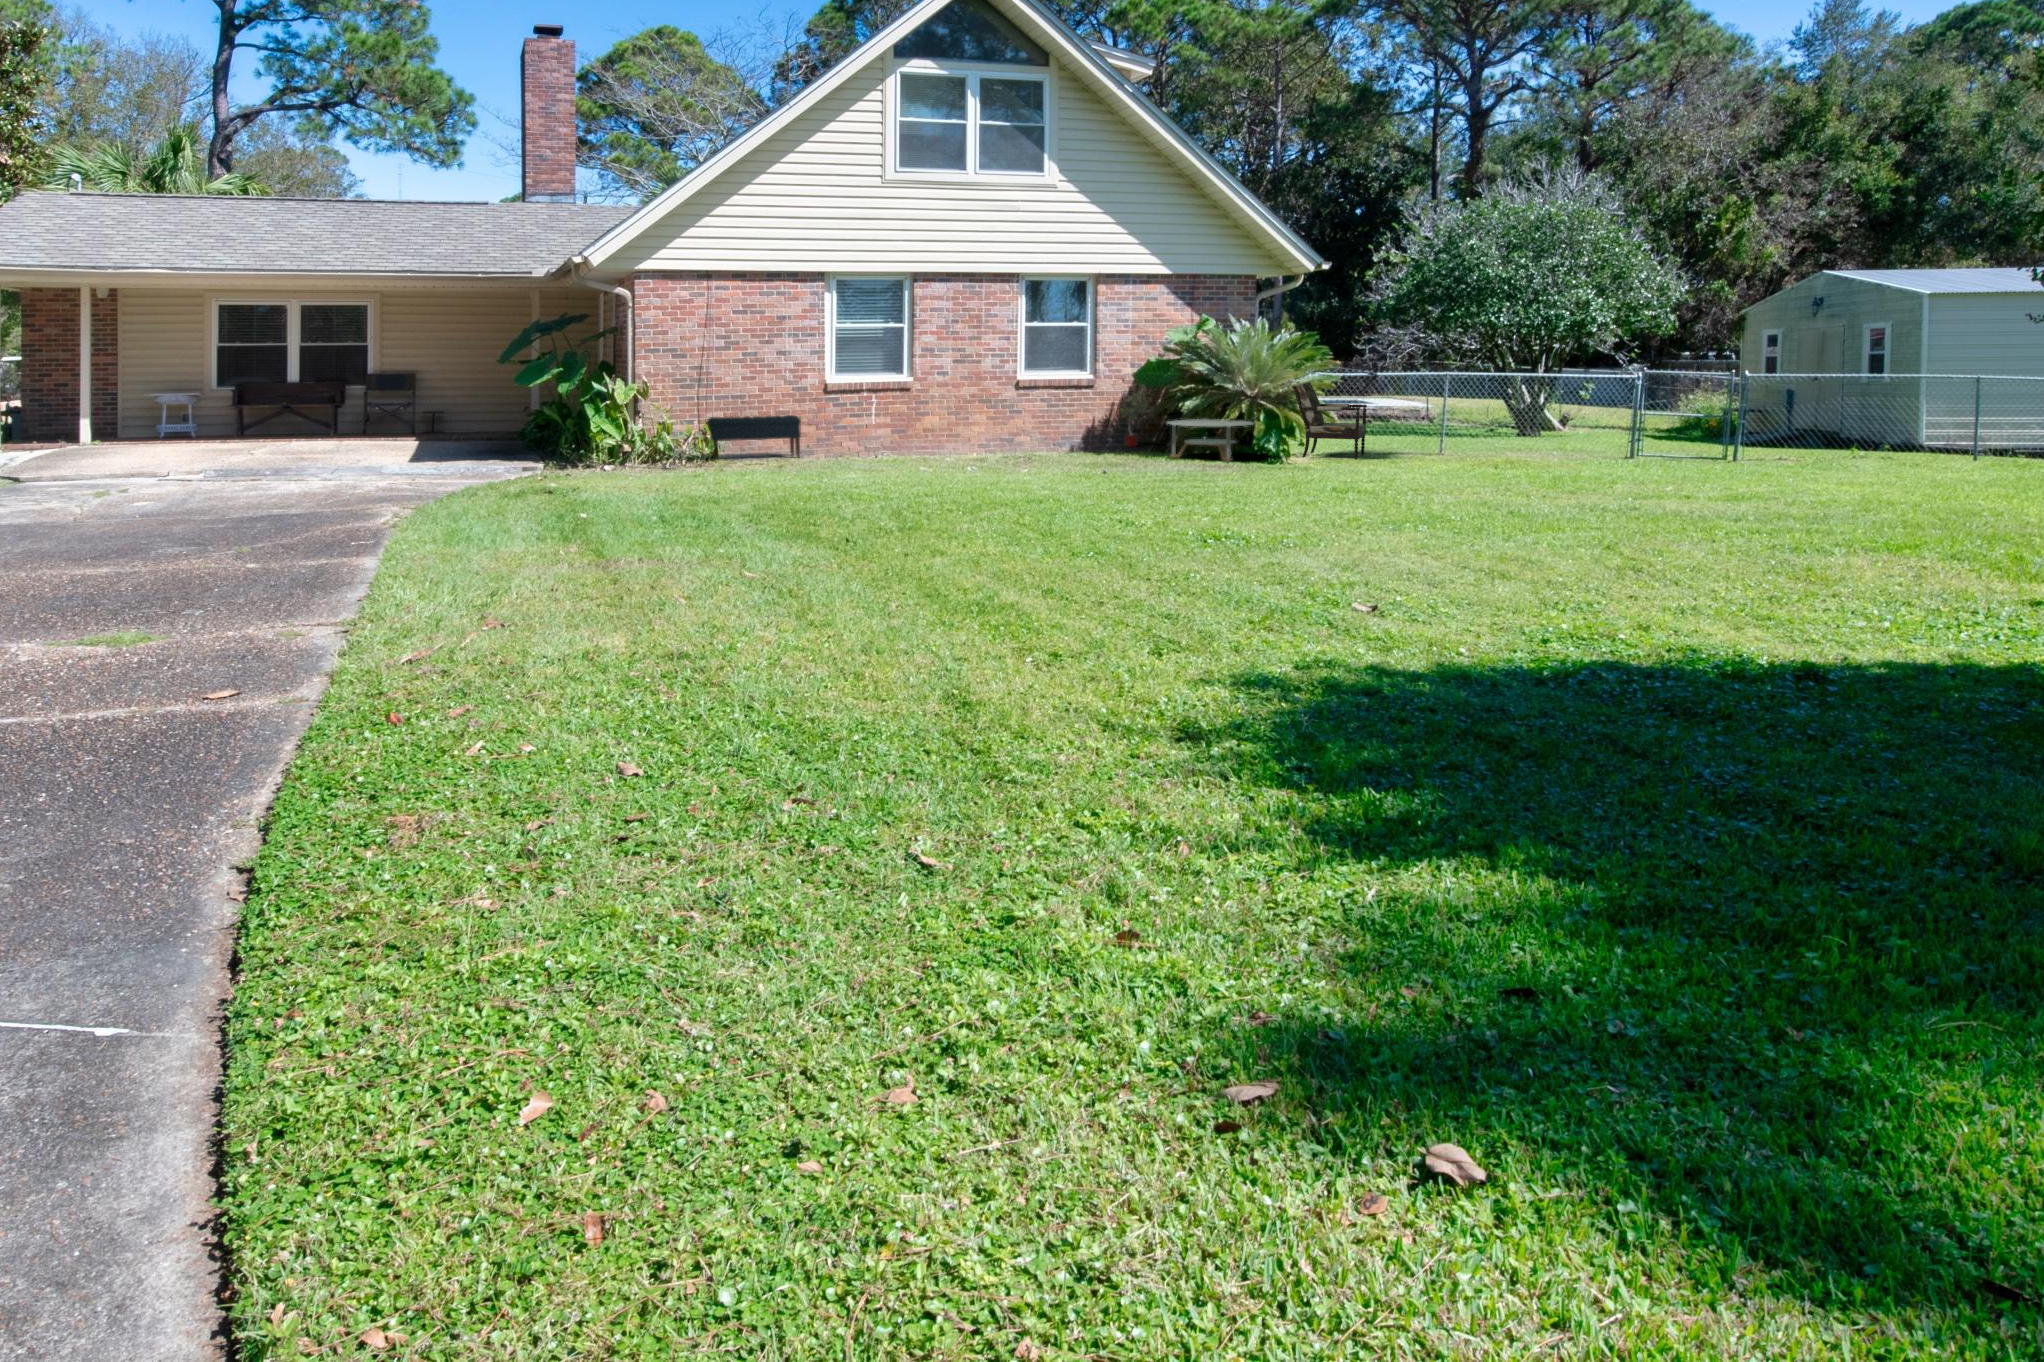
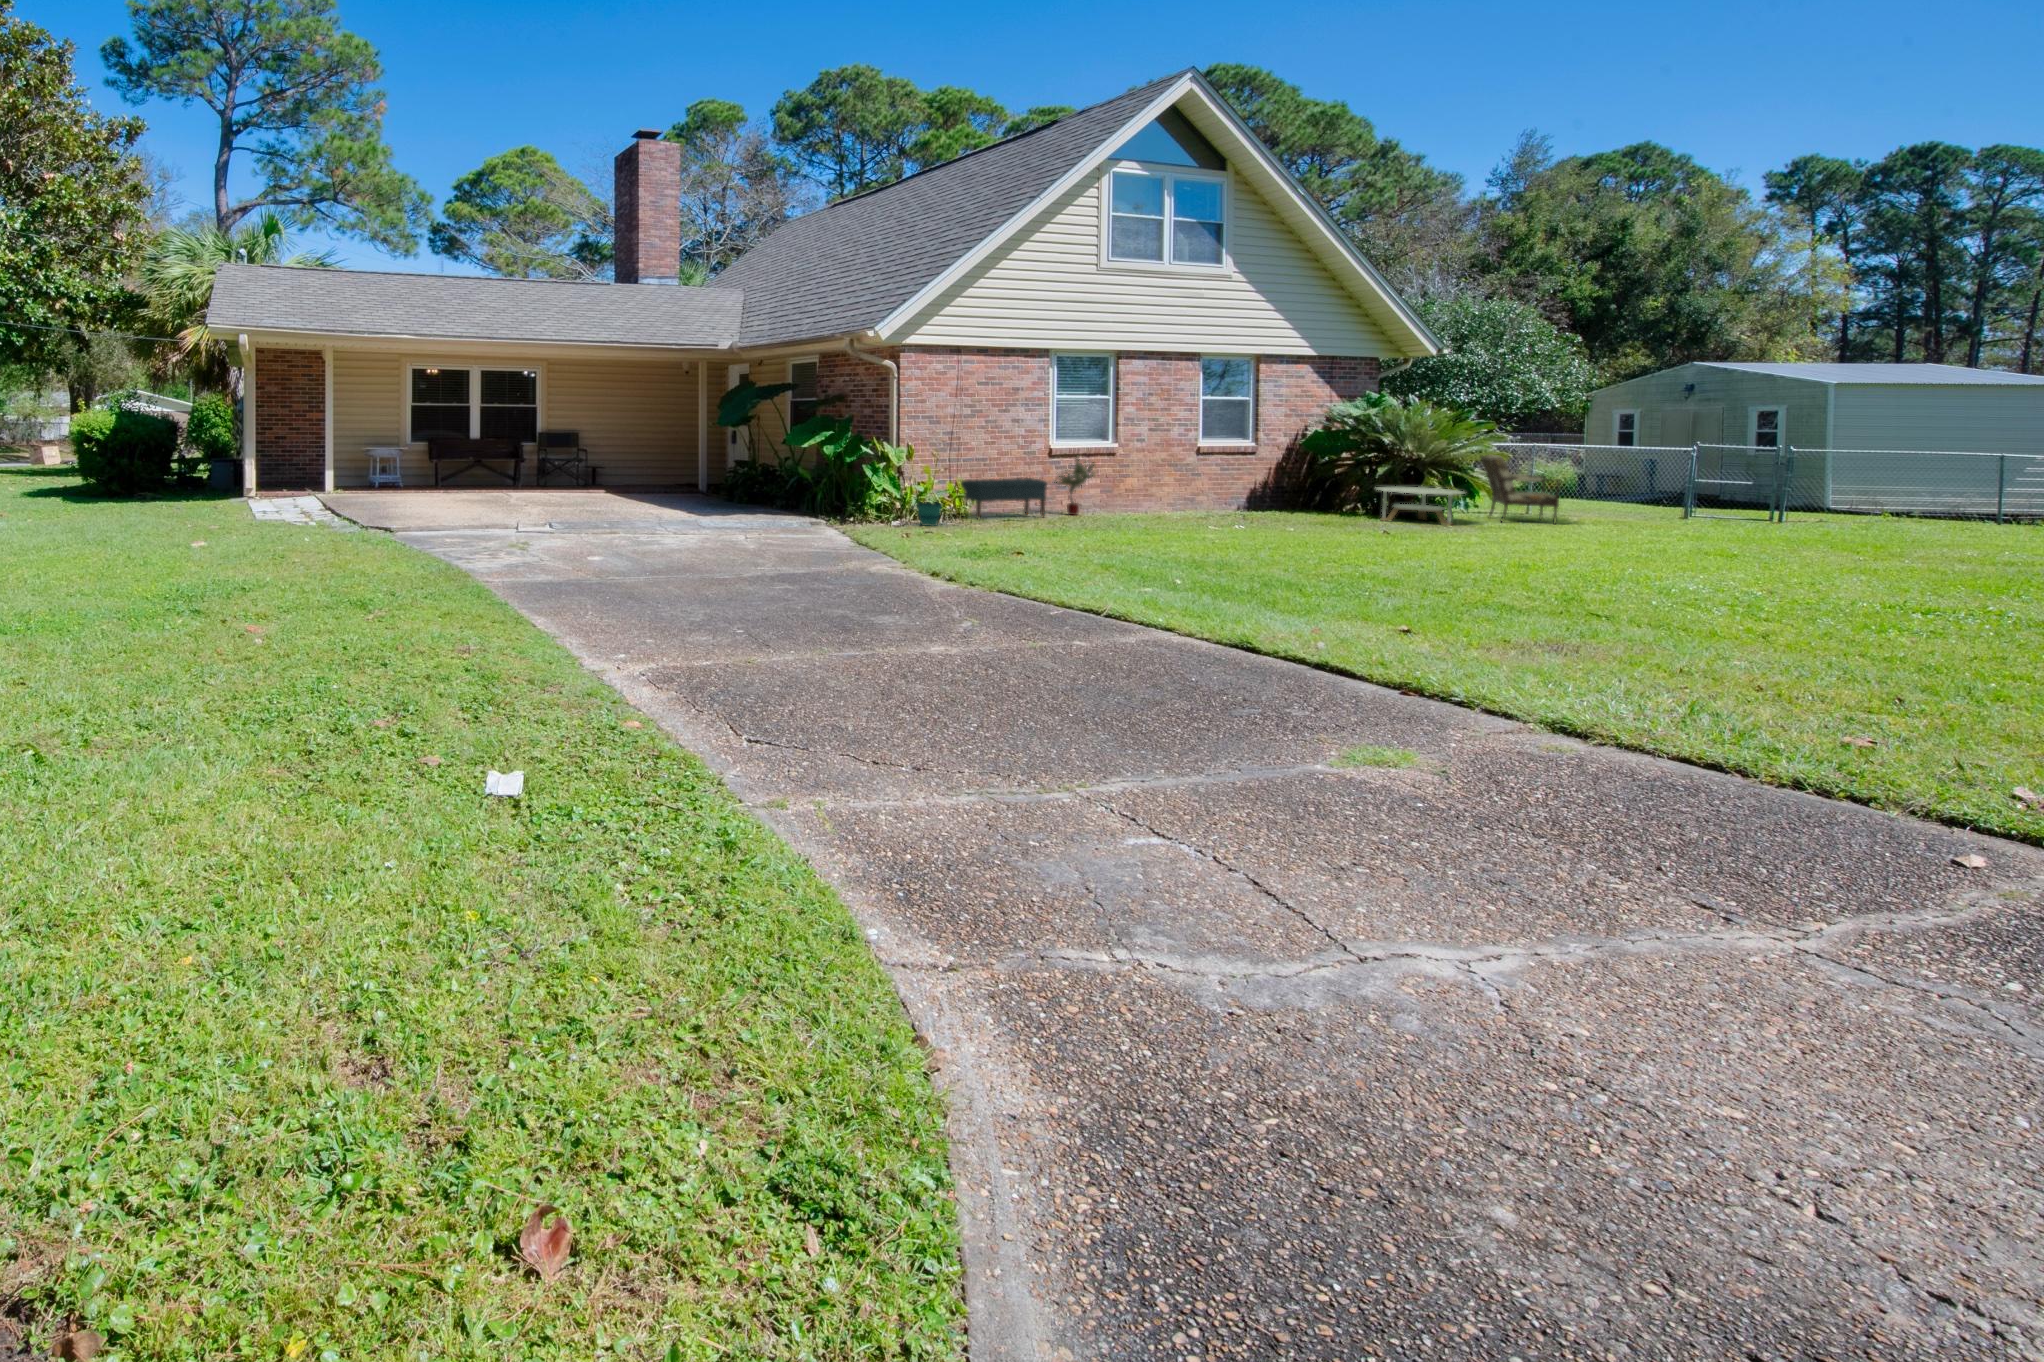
potted tree: present [1120,385,1153,447] -> present [1054,455,1095,515]
bucket: none [615,439,649,467] -> present [916,501,942,526]

